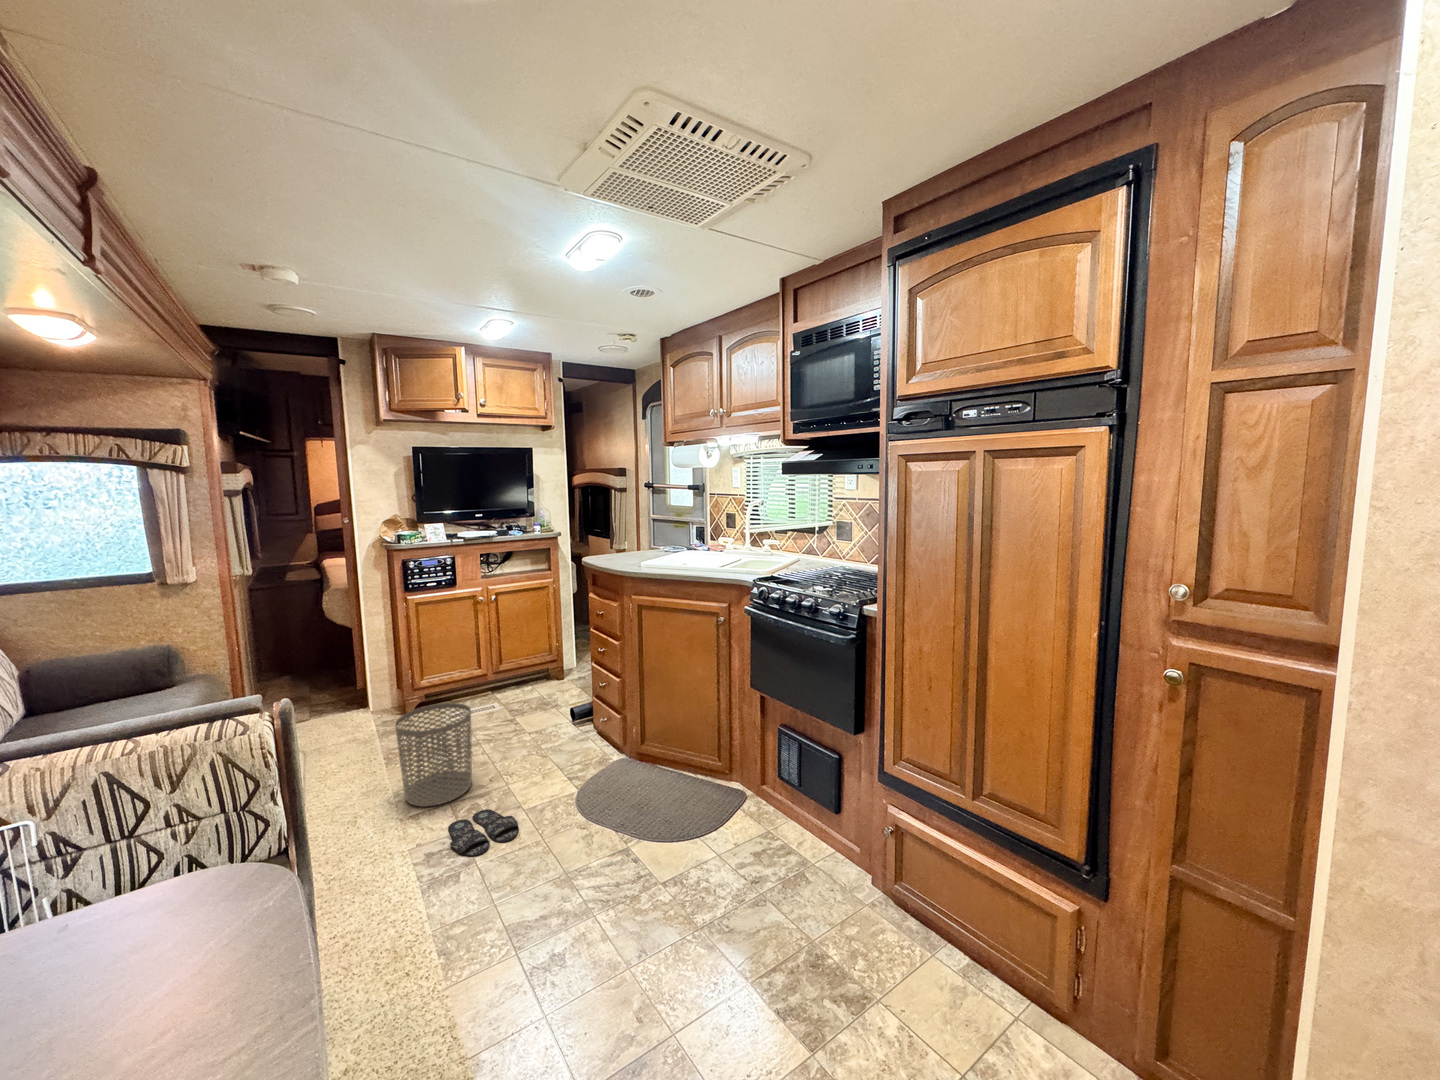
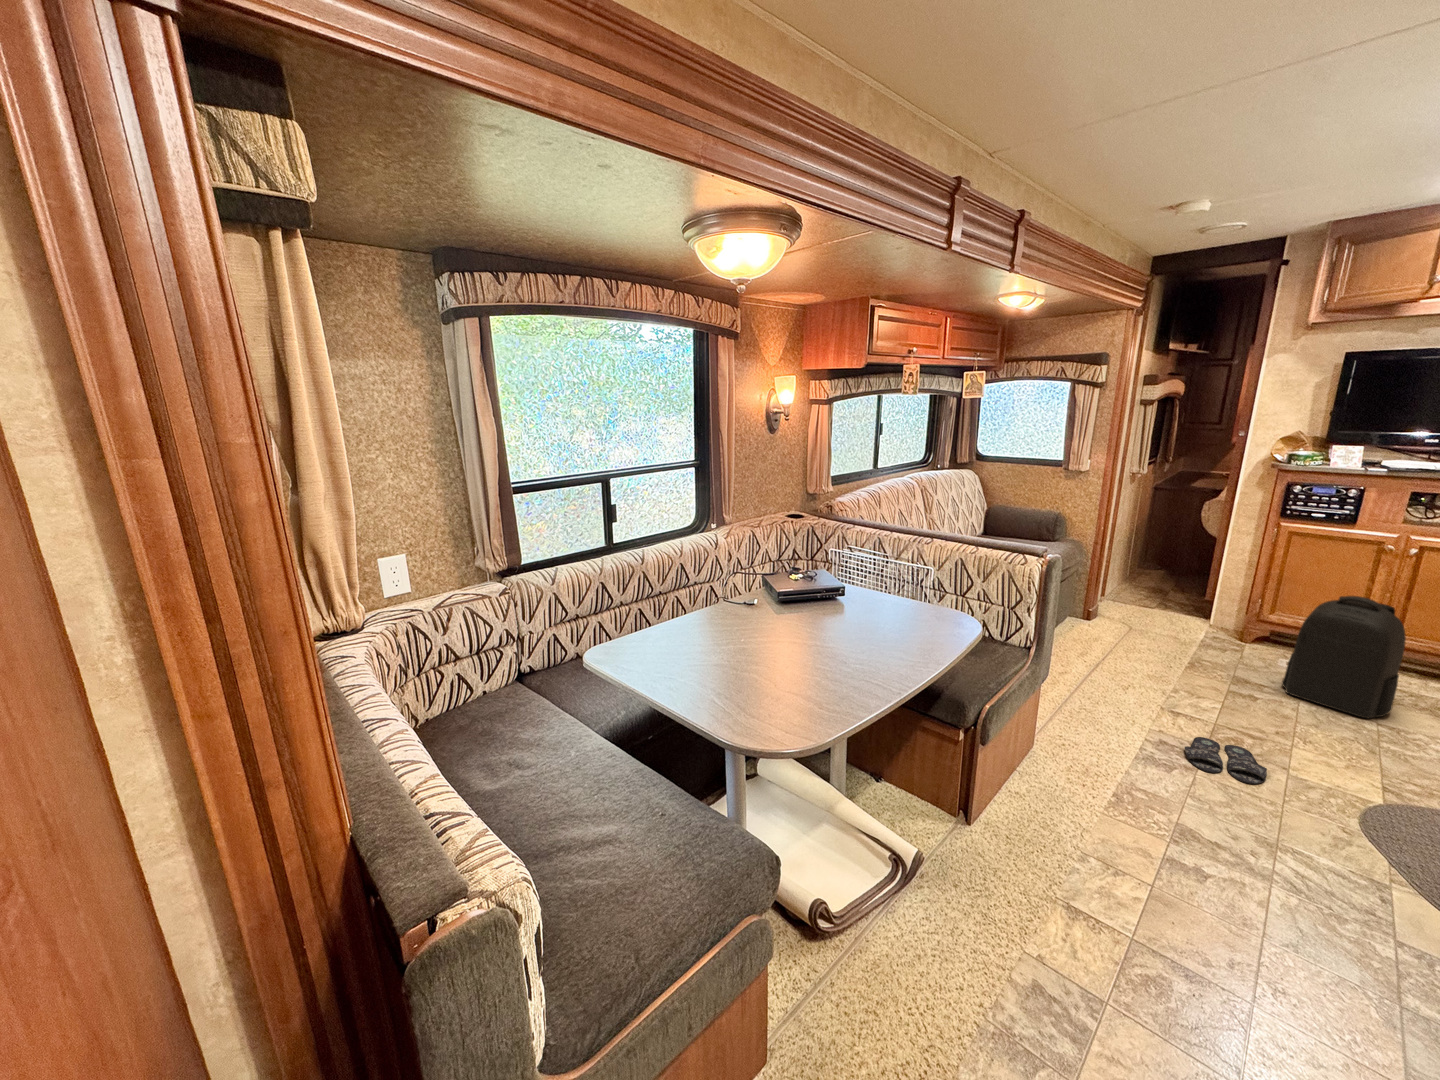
backpack: none [459,641,527,741] -> present [1282,596,1406,718]
waste bin: present [395,703,472,807] -> none [1177,626,1276,726]

